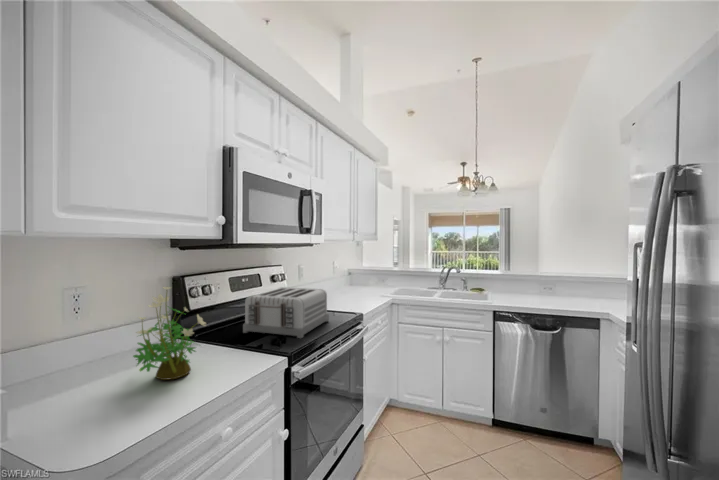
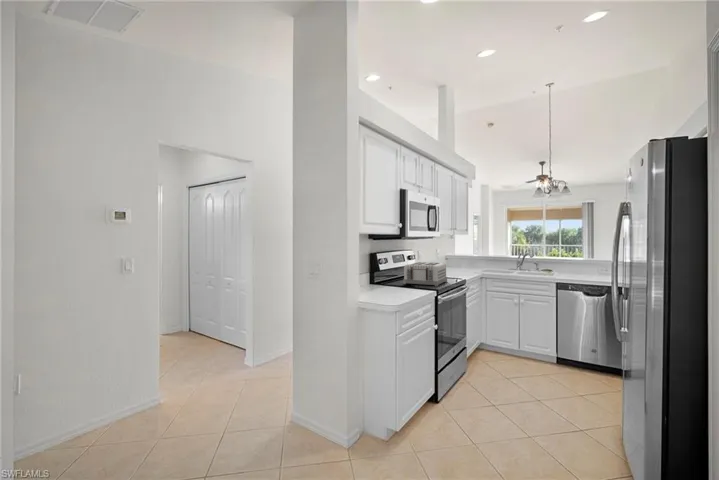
potted plant: present [133,287,206,380] -> none [375,255,404,293]

